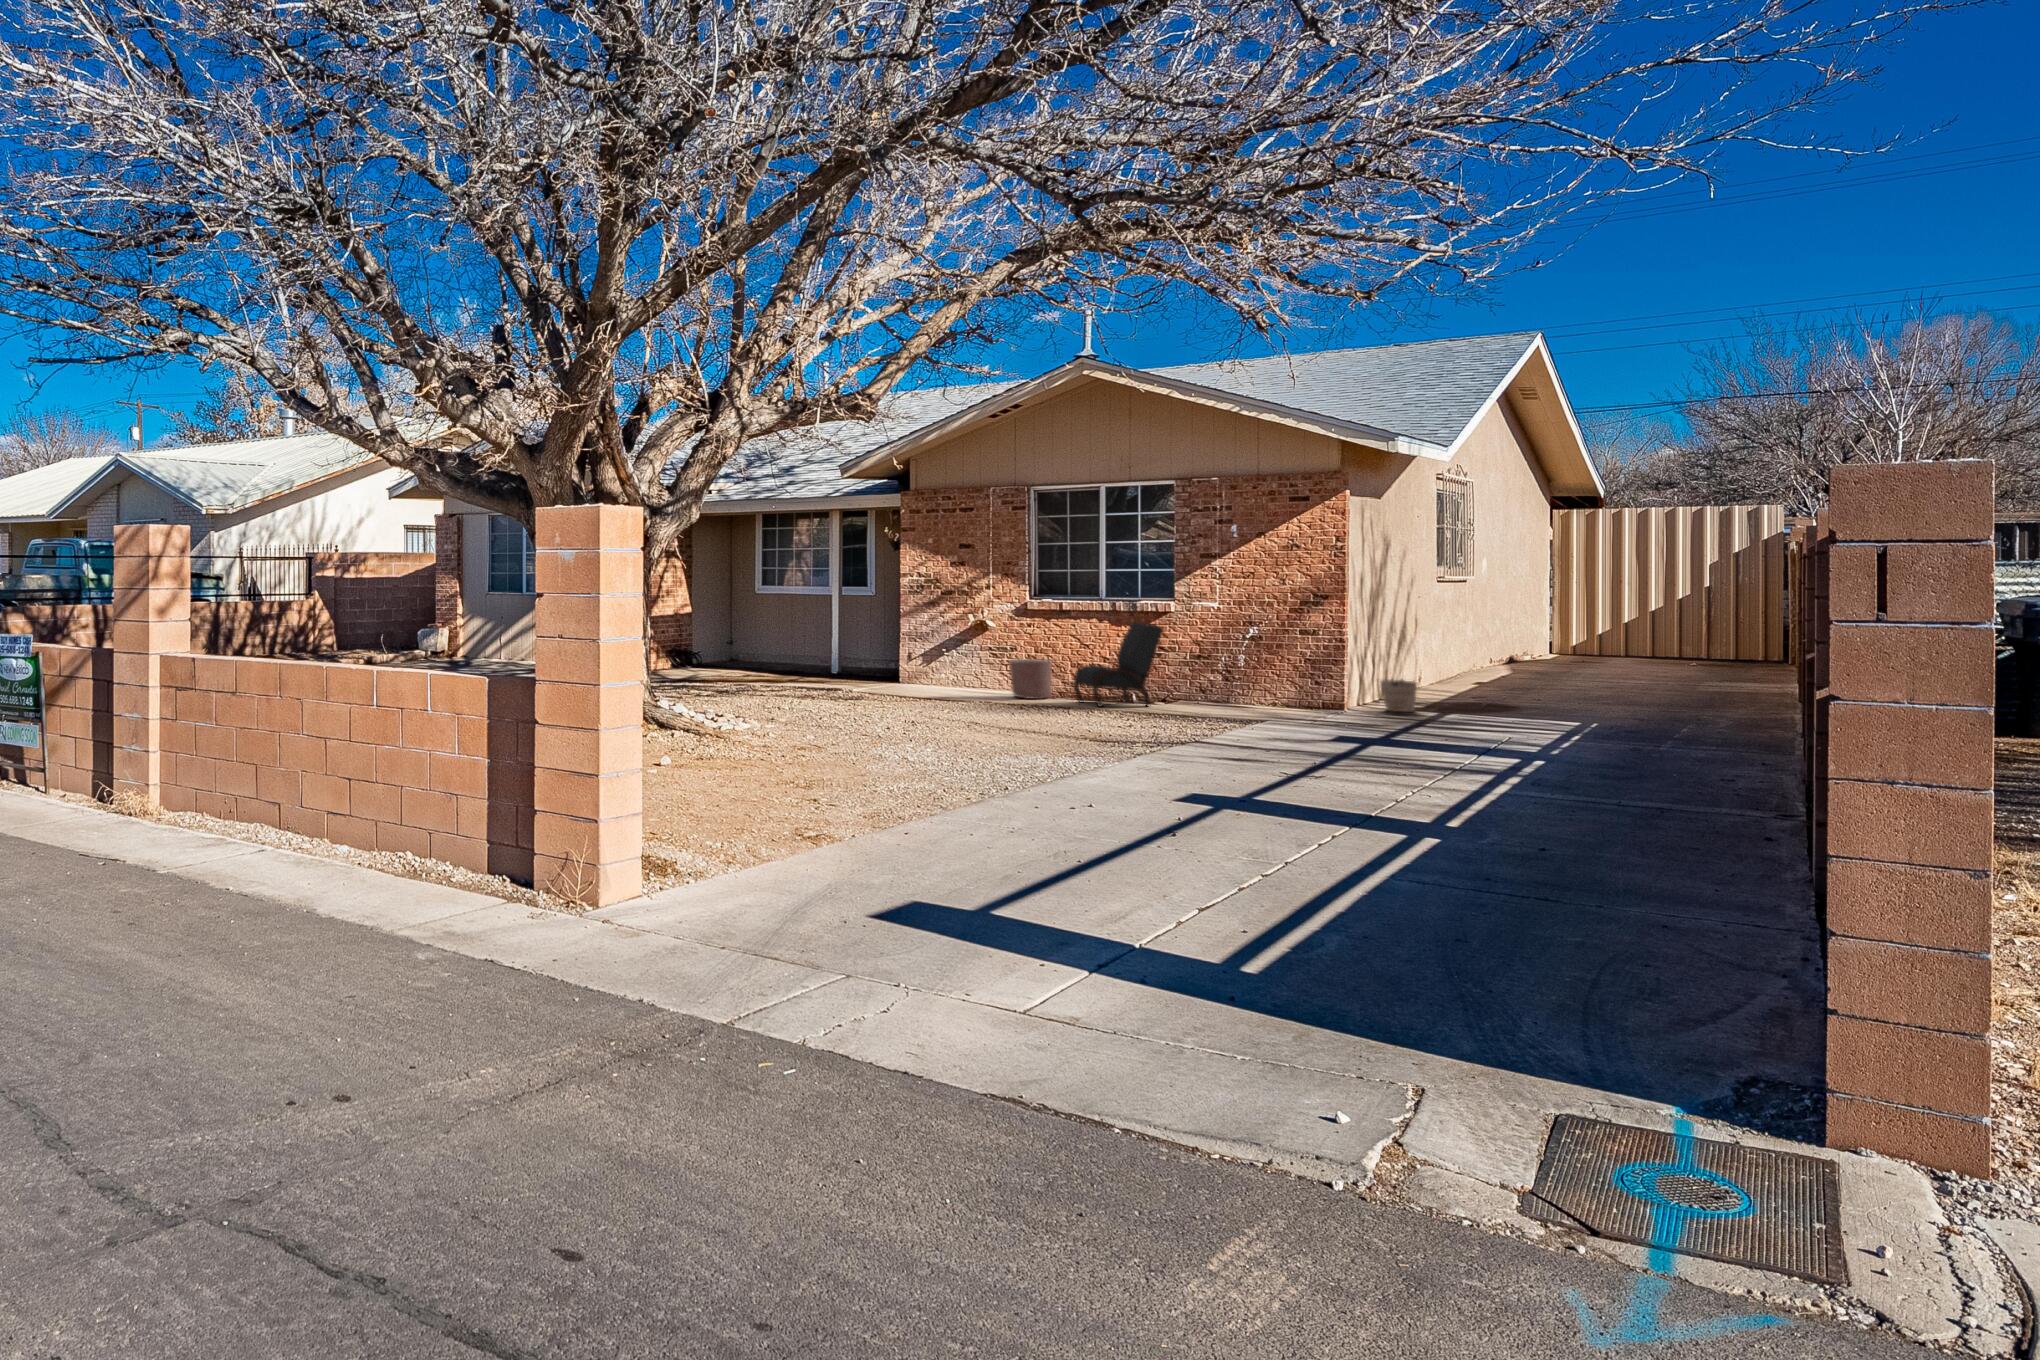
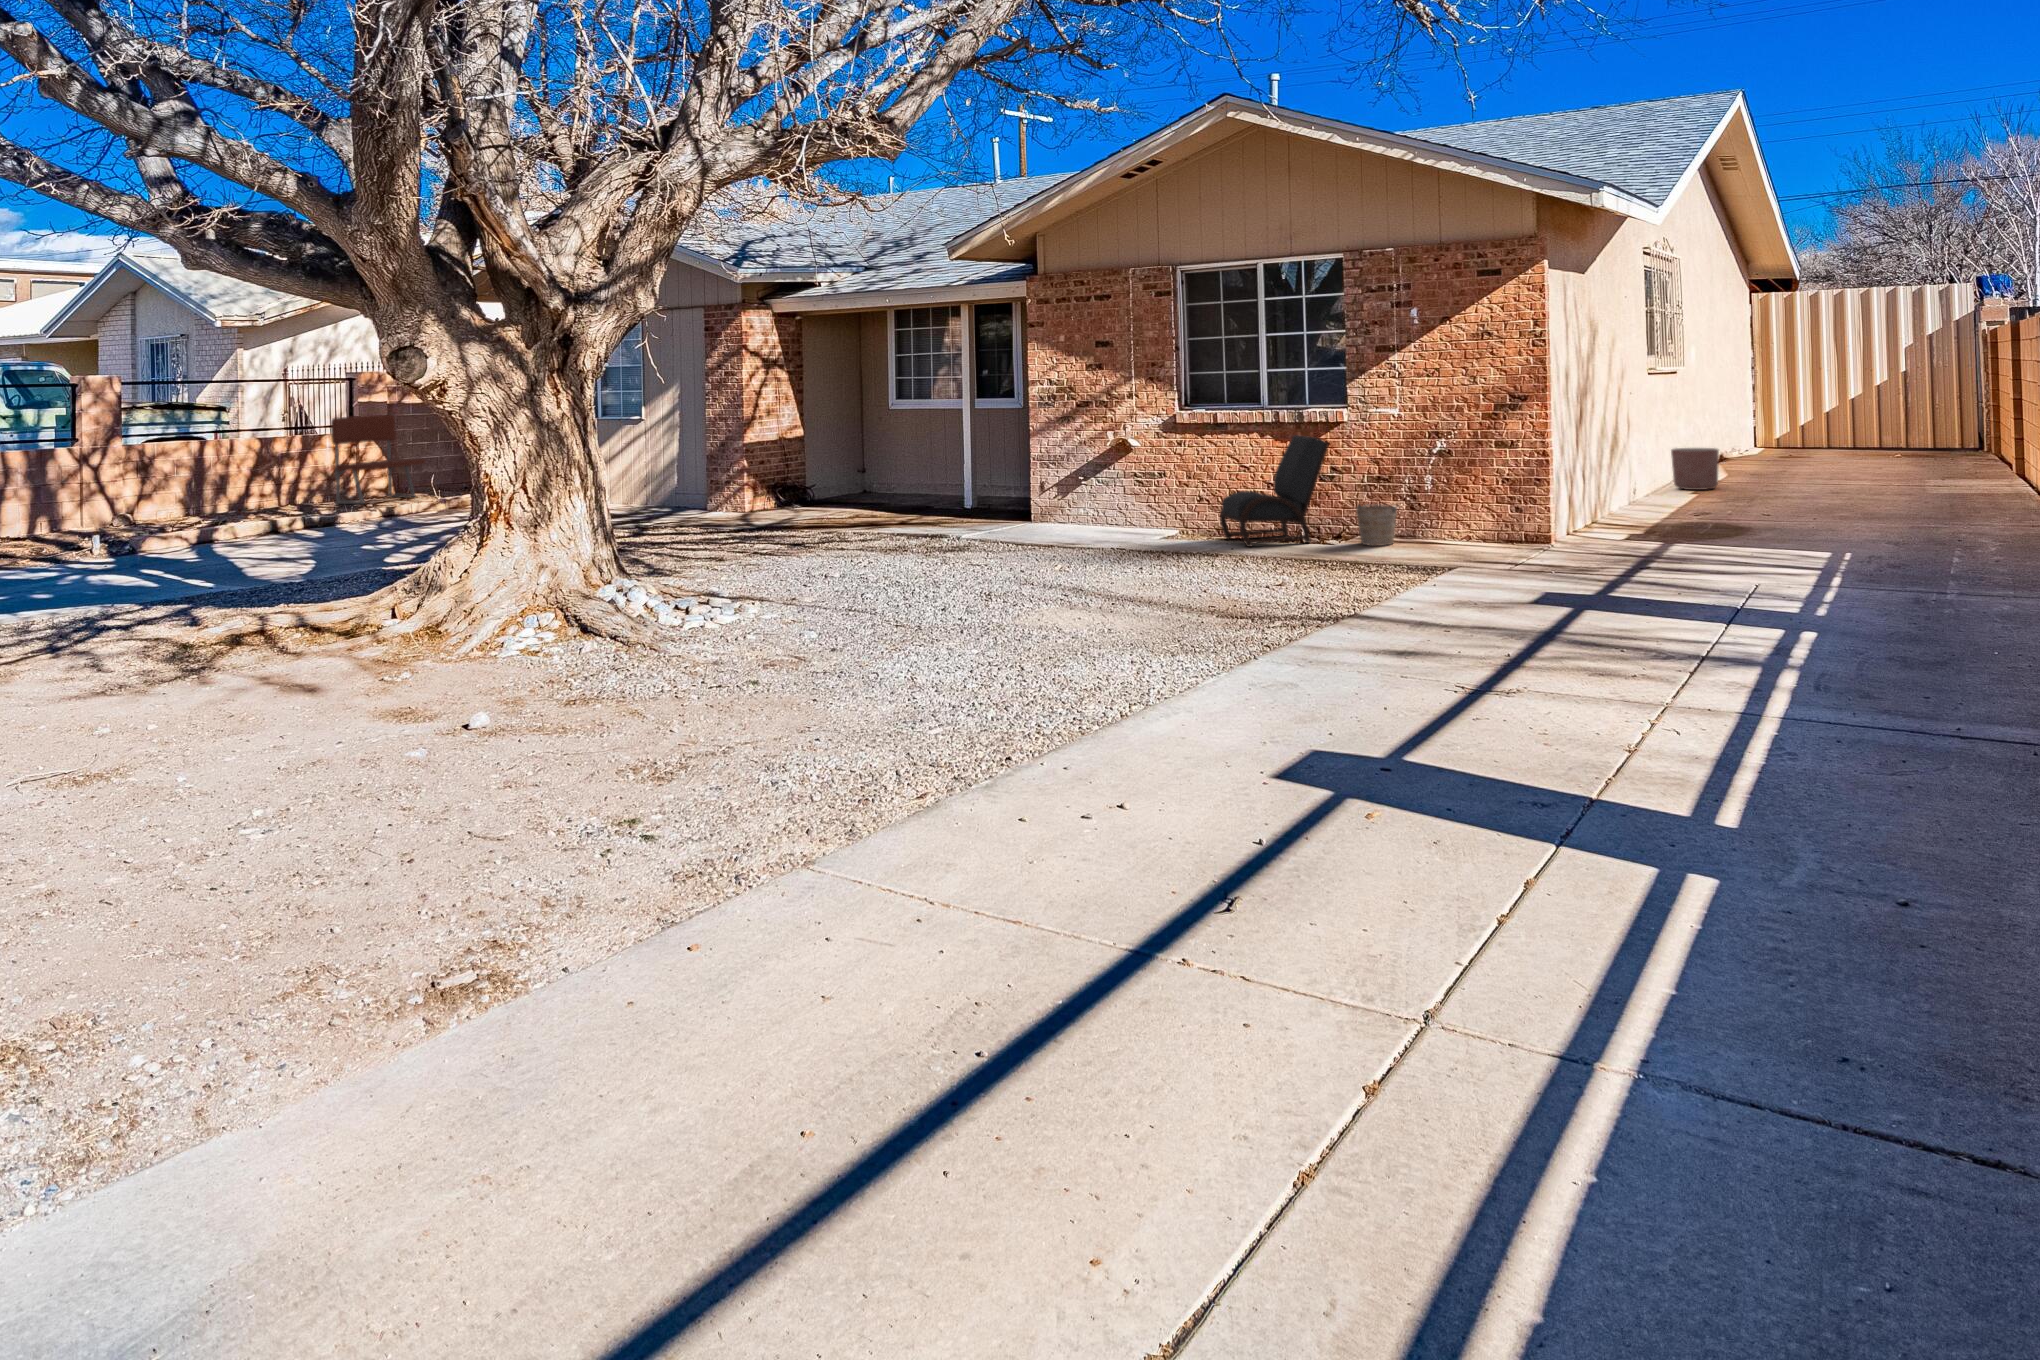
bench: none [294,584,359,657] -> present [331,415,425,504]
planter: present [1010,659,1052,699] -> present [1671,448,1719,490]
bucket: present [1377,679,1417,712] -> present [1356,505,1399,546]

